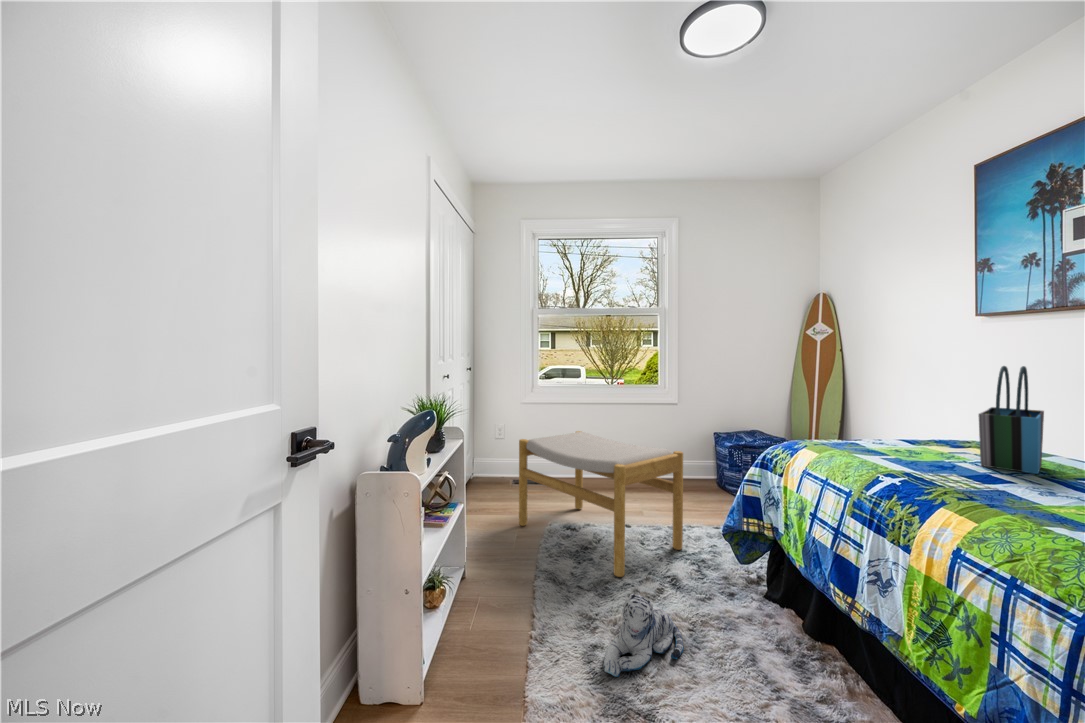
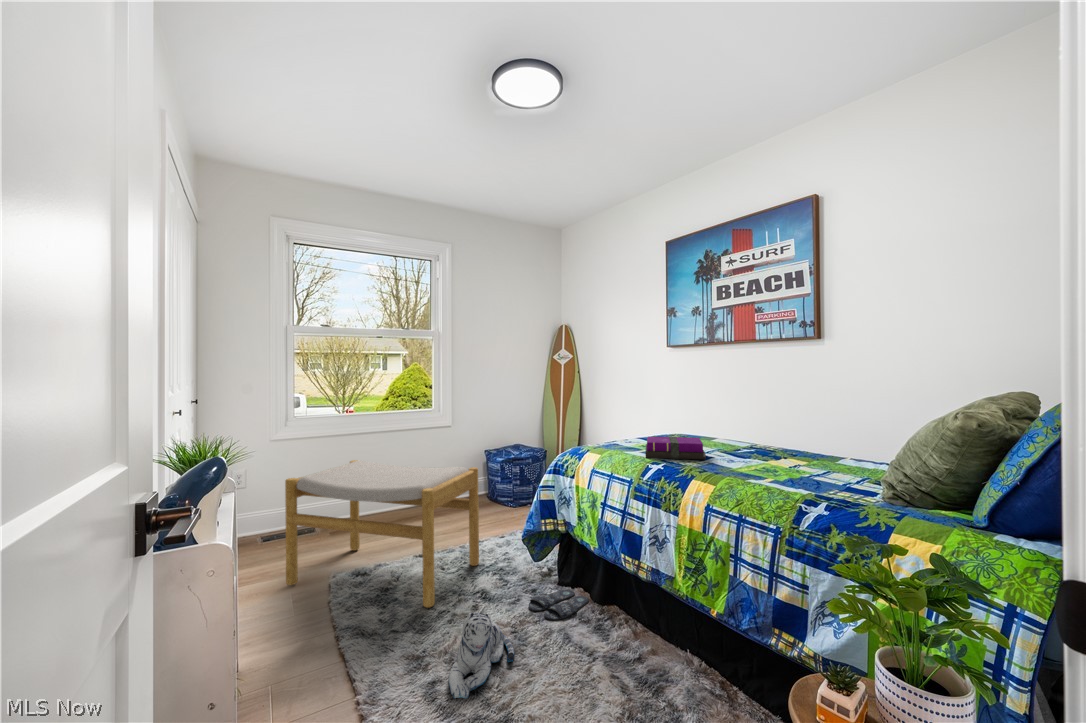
tote bag: present [979,366,1044,474] -> none [690,376,720,449]
notebook: none [885,442,992,484] -> present [646,437,706,459]
slippers: none [717,599,796,635] -> present [528,589,589,620]

